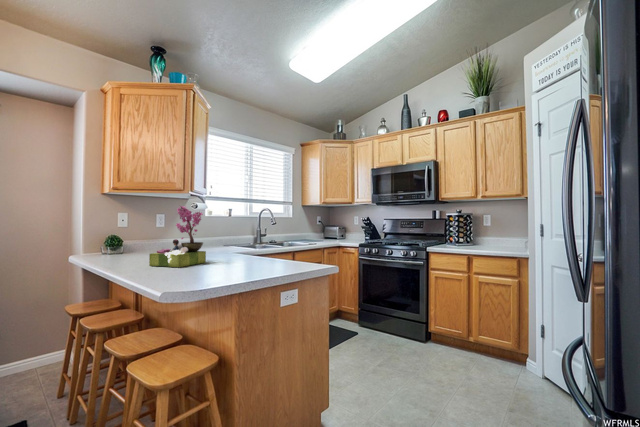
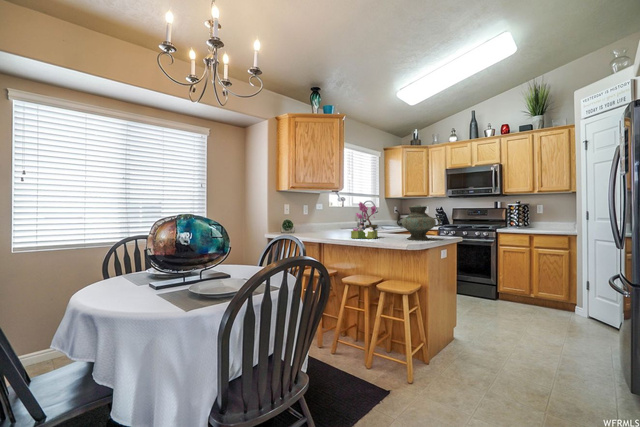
vase: none [216,211,281,272] -> present [397,205,441,240]

